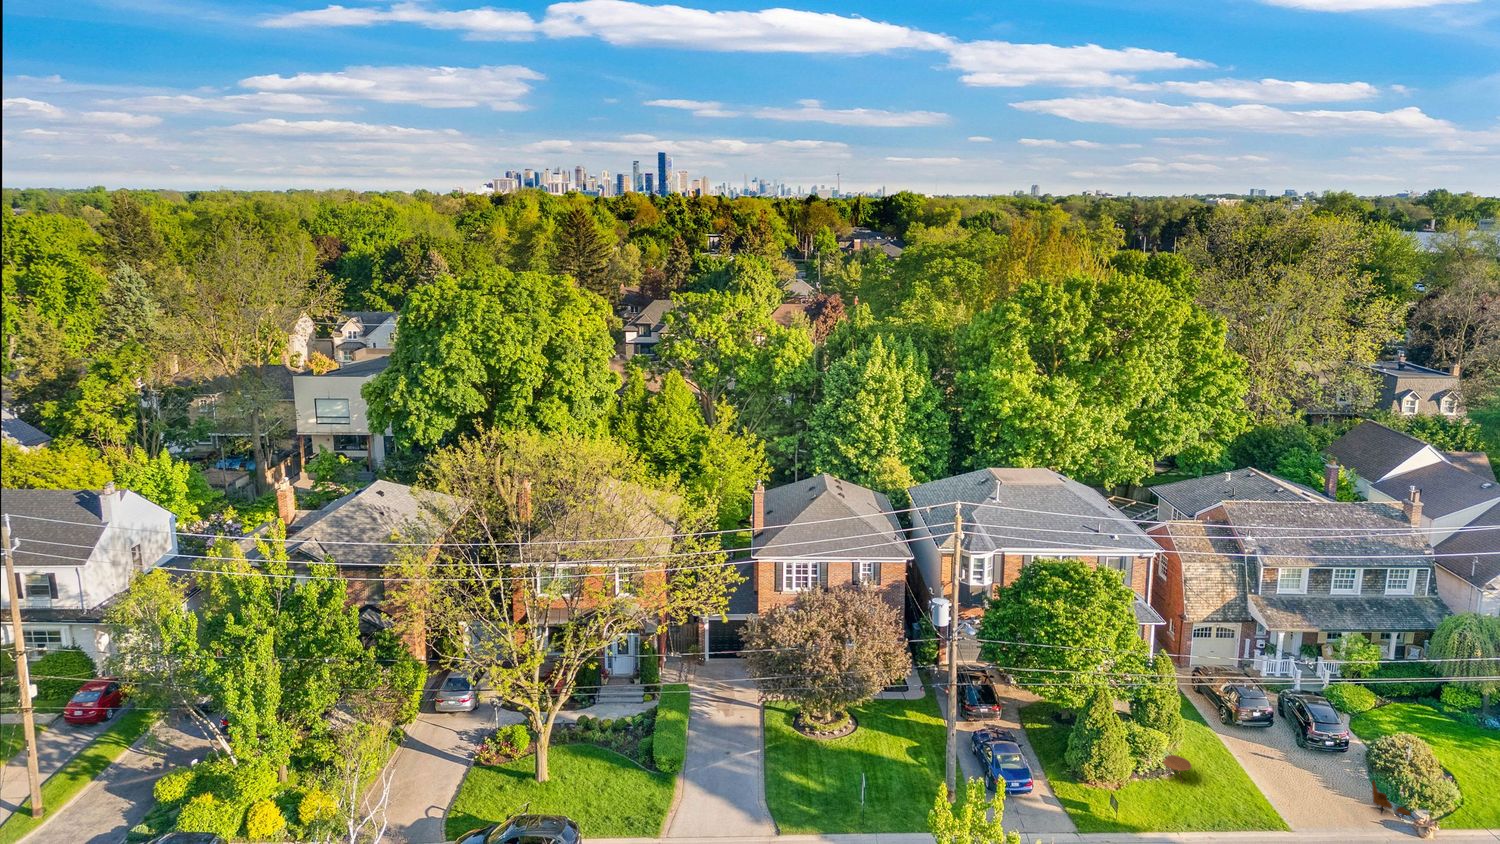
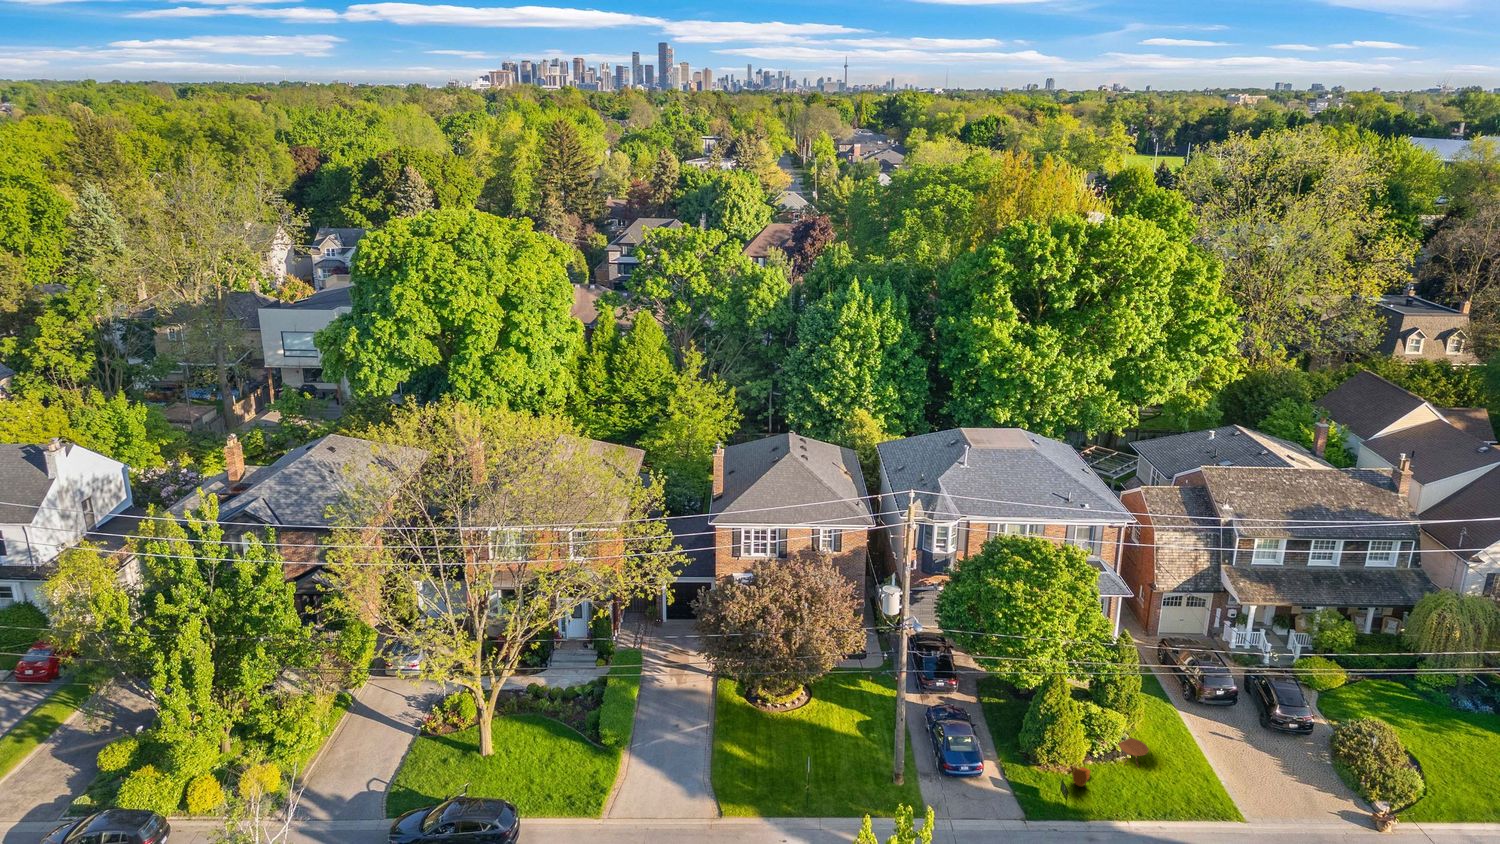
lounge chair: present [1372,780,1411,818] -> present [1072,767,1091,788]

